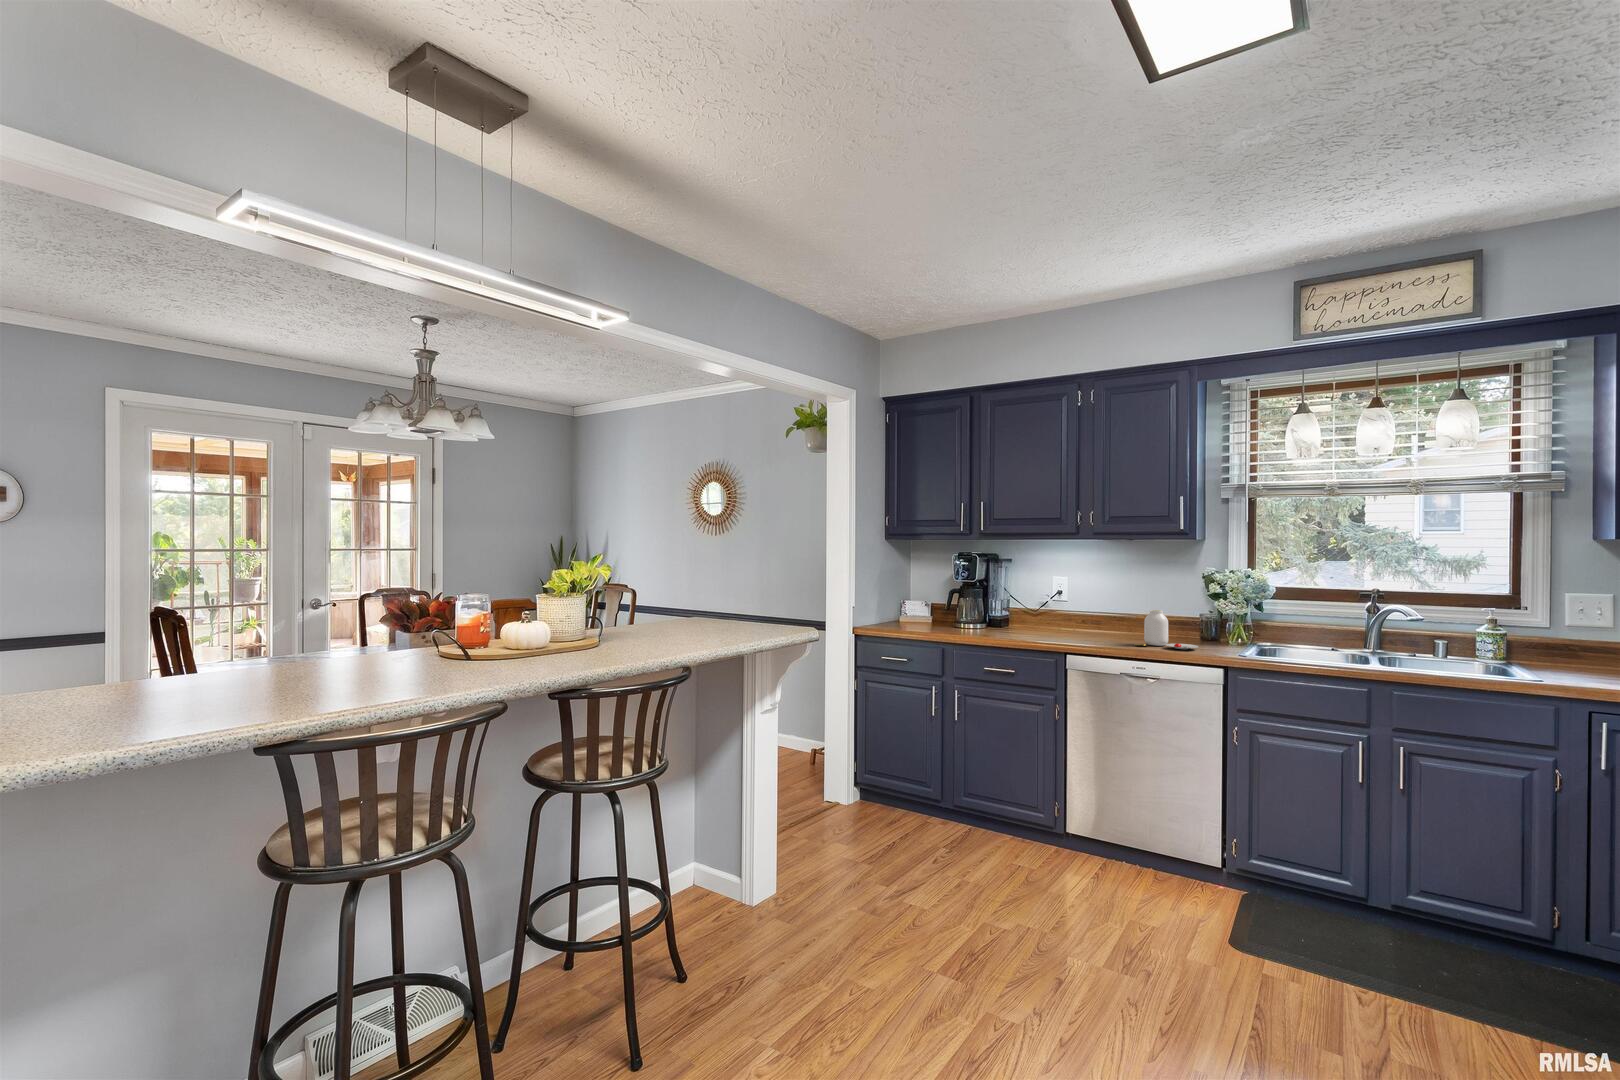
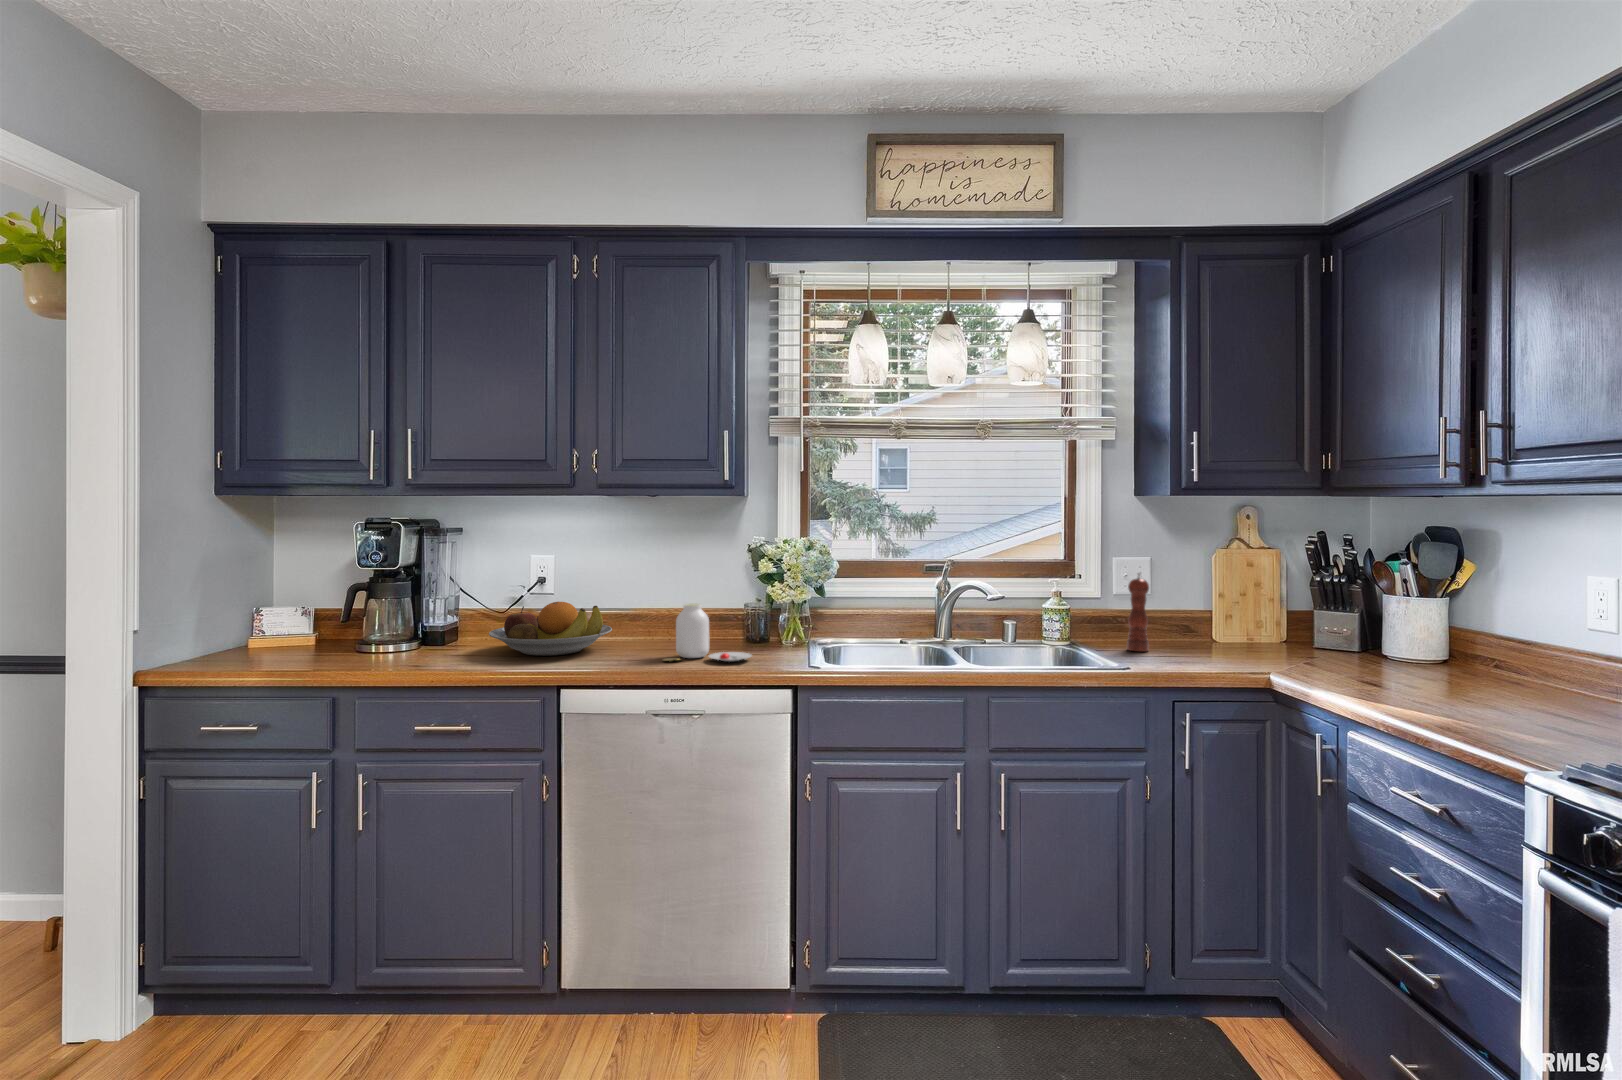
fruit bowl: none [1026,605,1103,637] -> present [489,602,612,656]
pepper mill: none [1565,606,1591,675] -> present [1127,573,1149,651]

